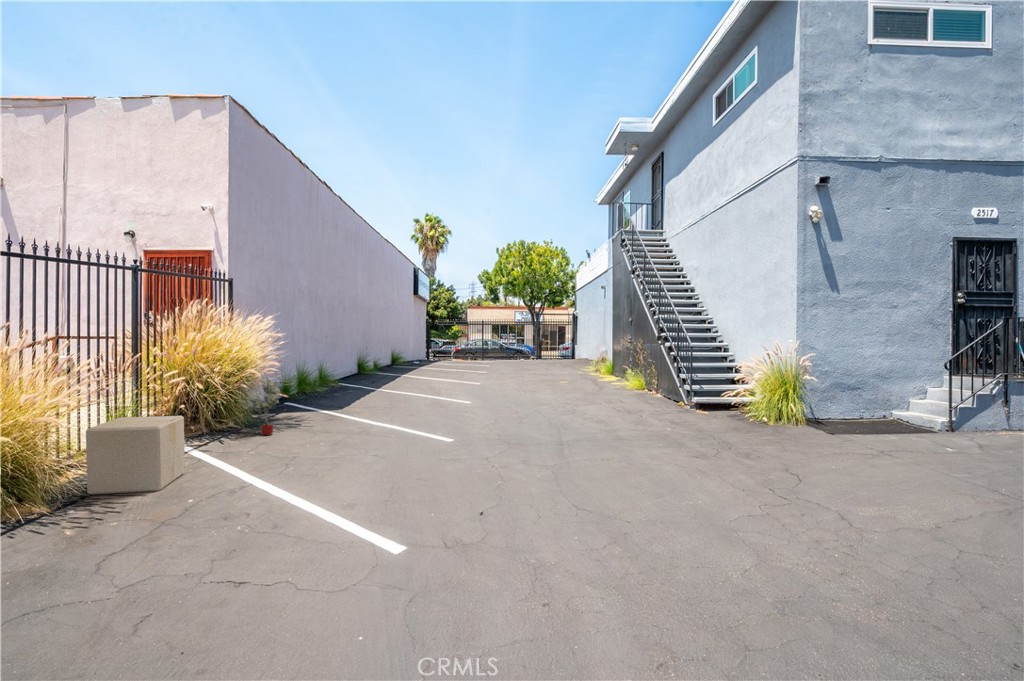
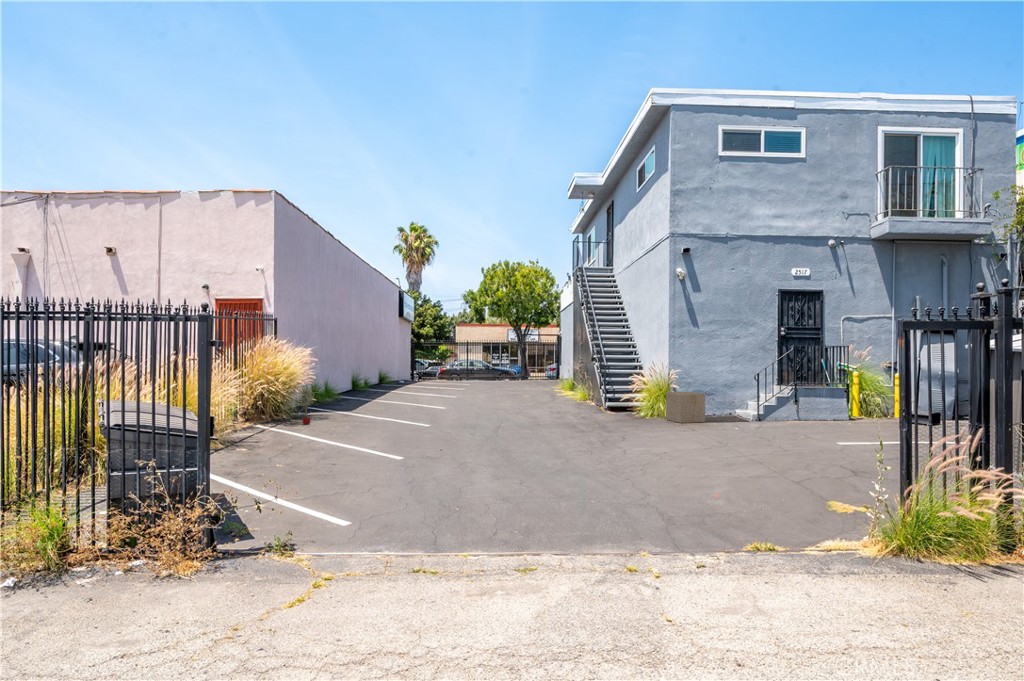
cardboard box: present [86,416,185,495] -> present [666,392,705,423]

